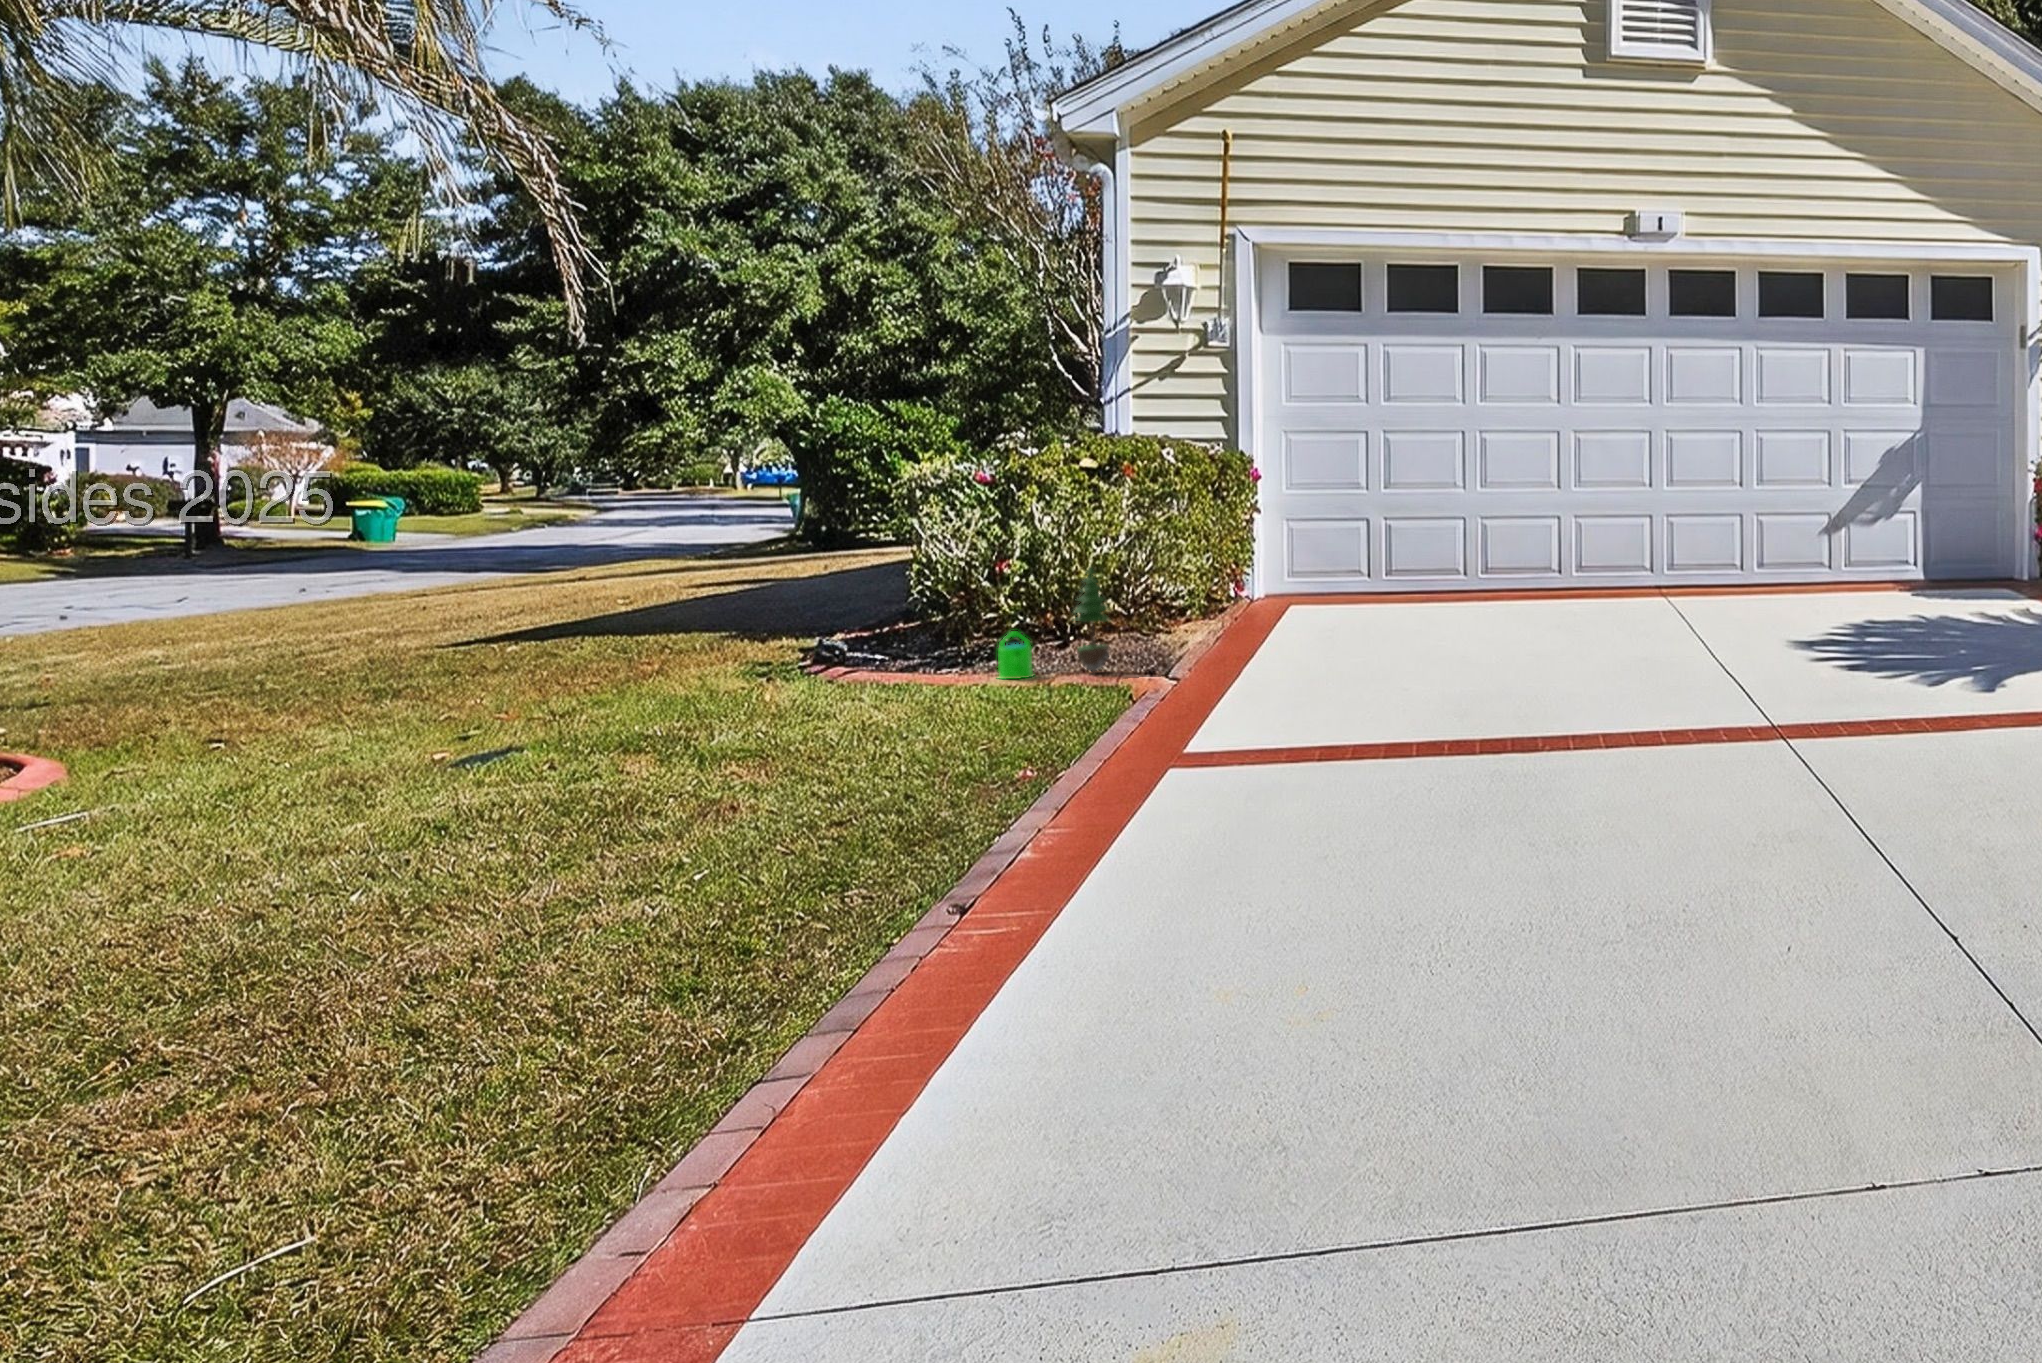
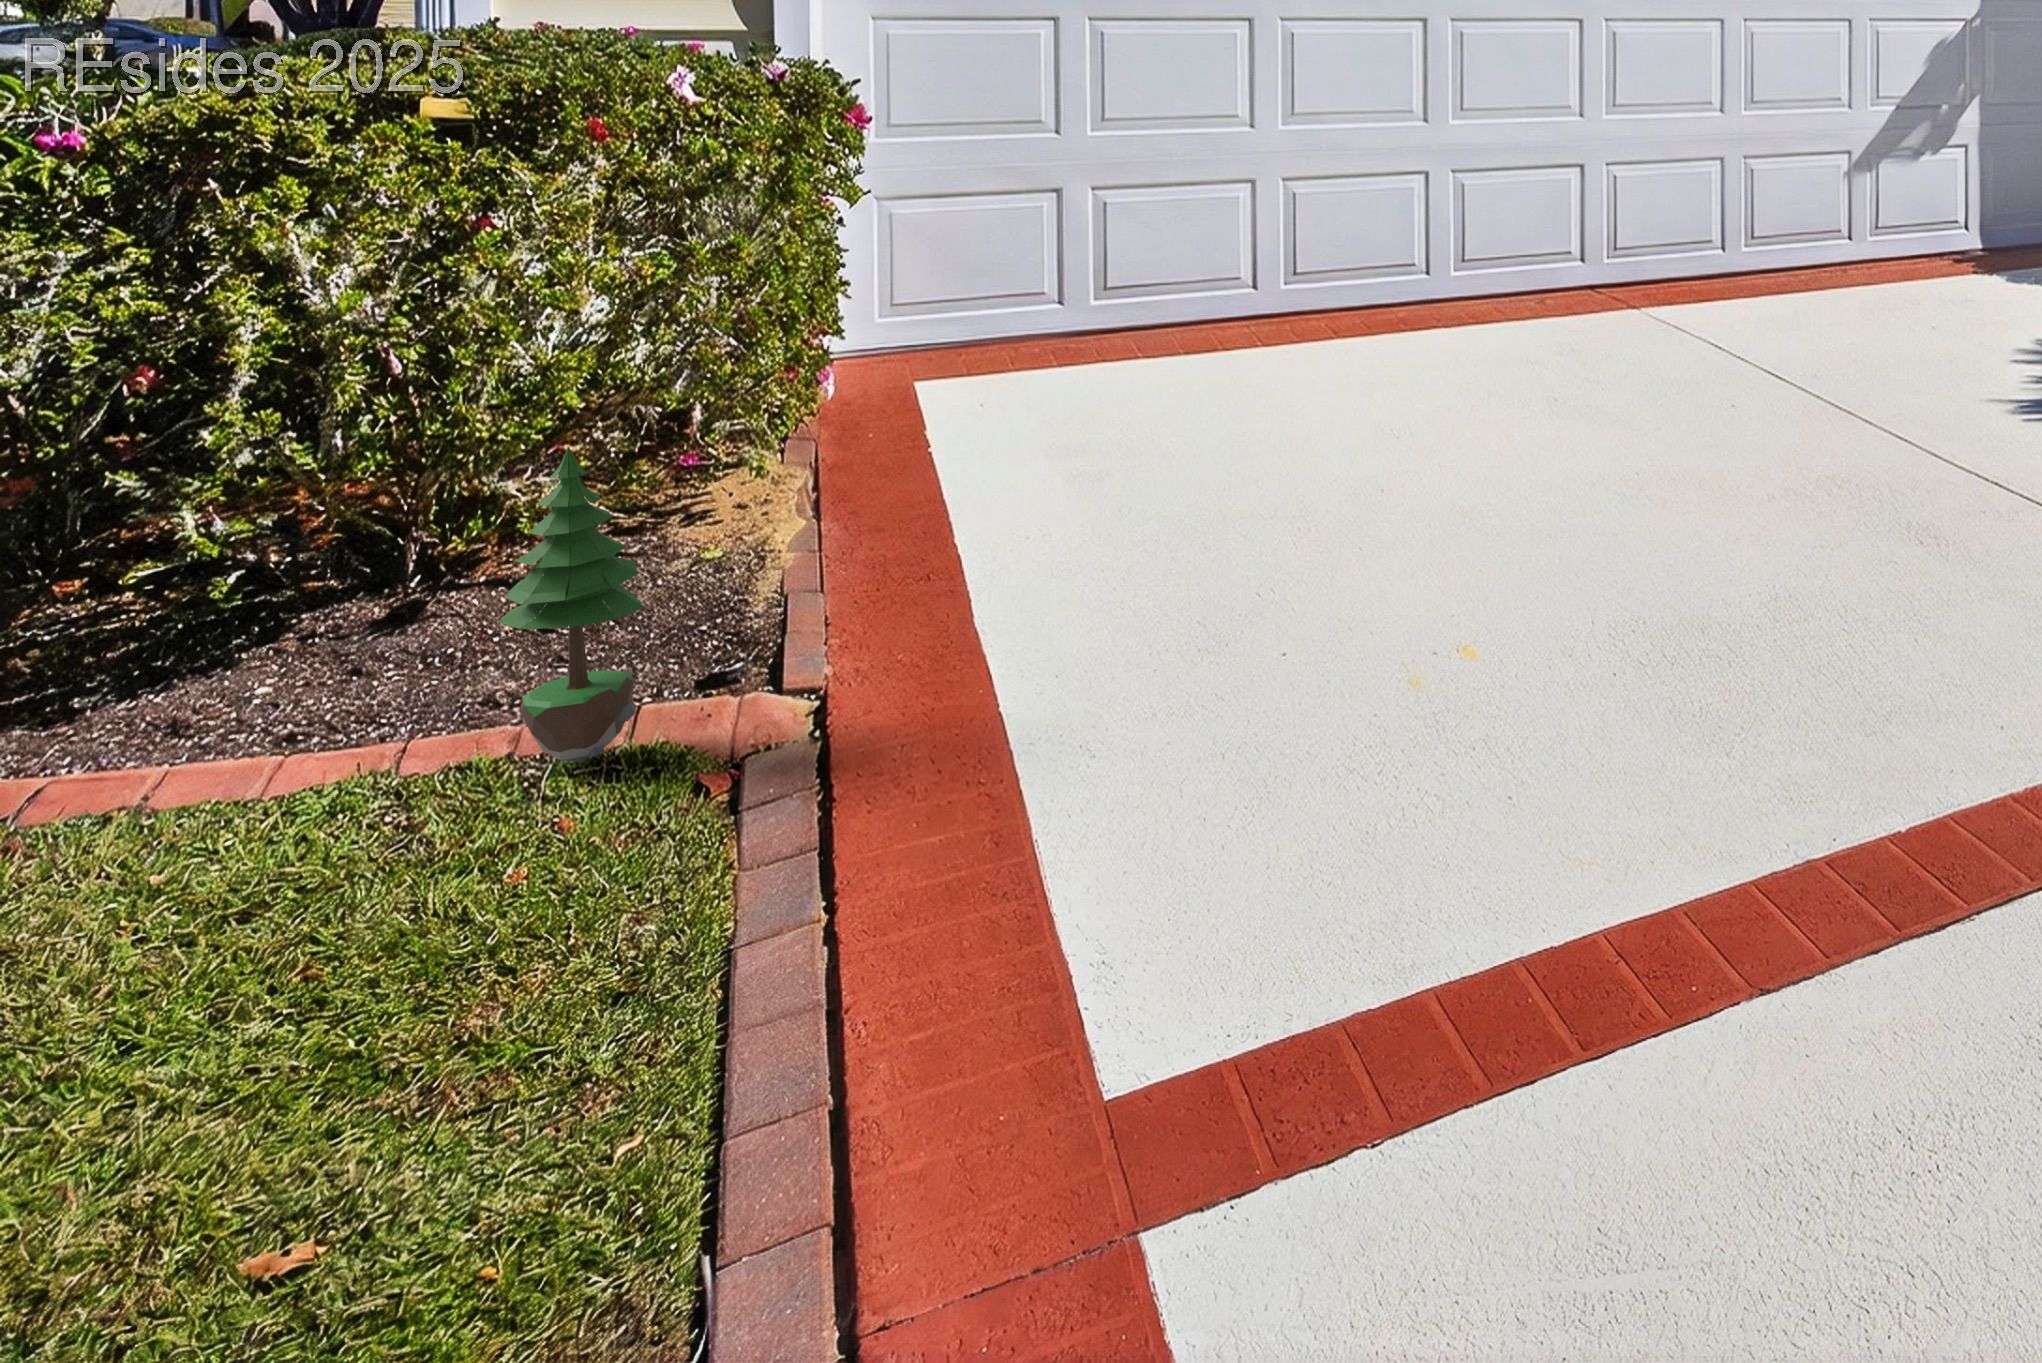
watering can: present [998,631,1035,679] -> none [212,686,368,858]

